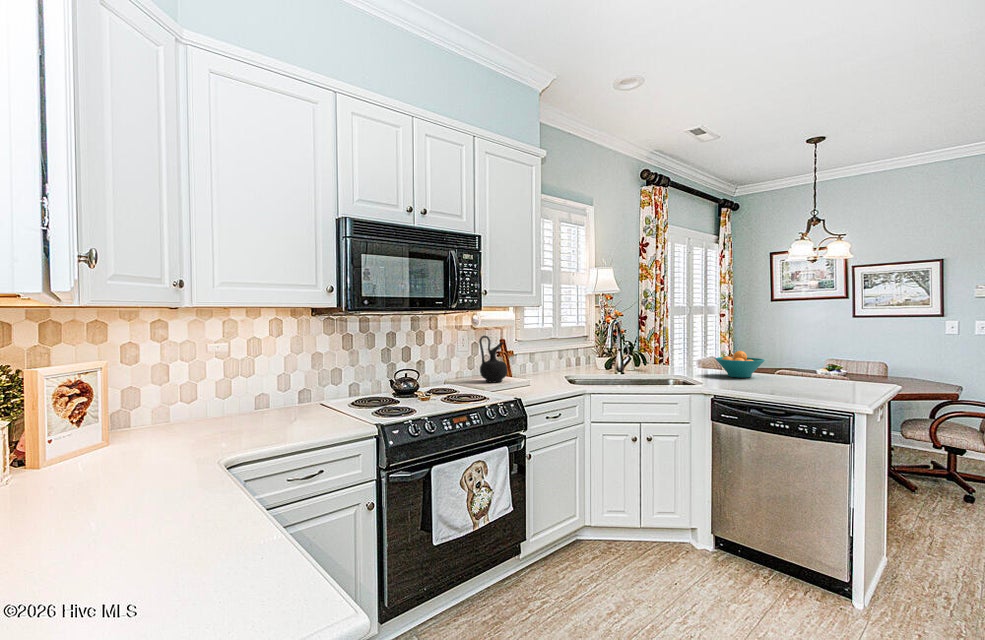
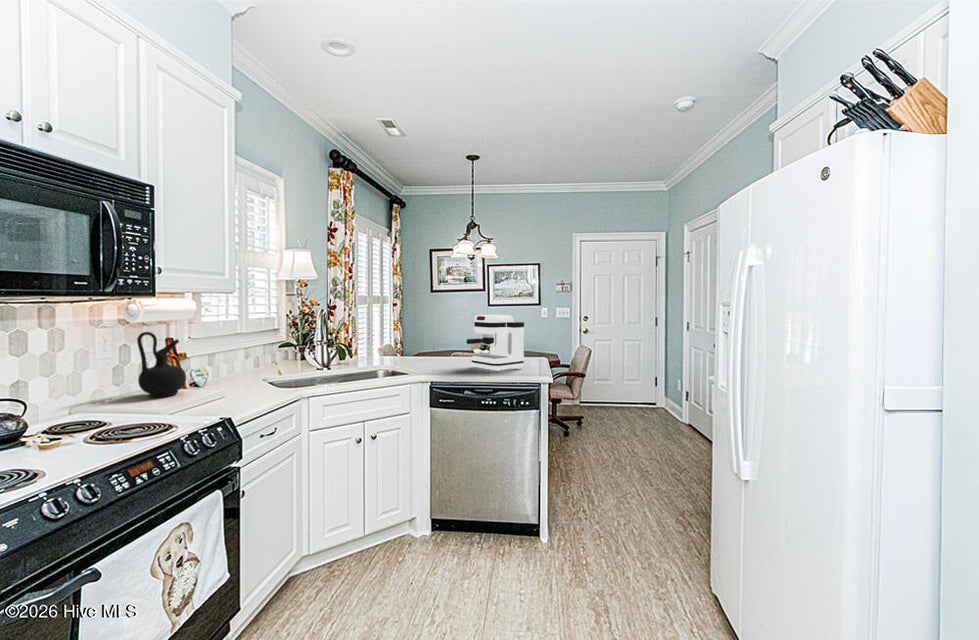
coffee maker: none [760,326,841,391] -> present [466,315,524,371]
fruit bowl: present [715,351,765,378] -> none [418,338,459,362]

